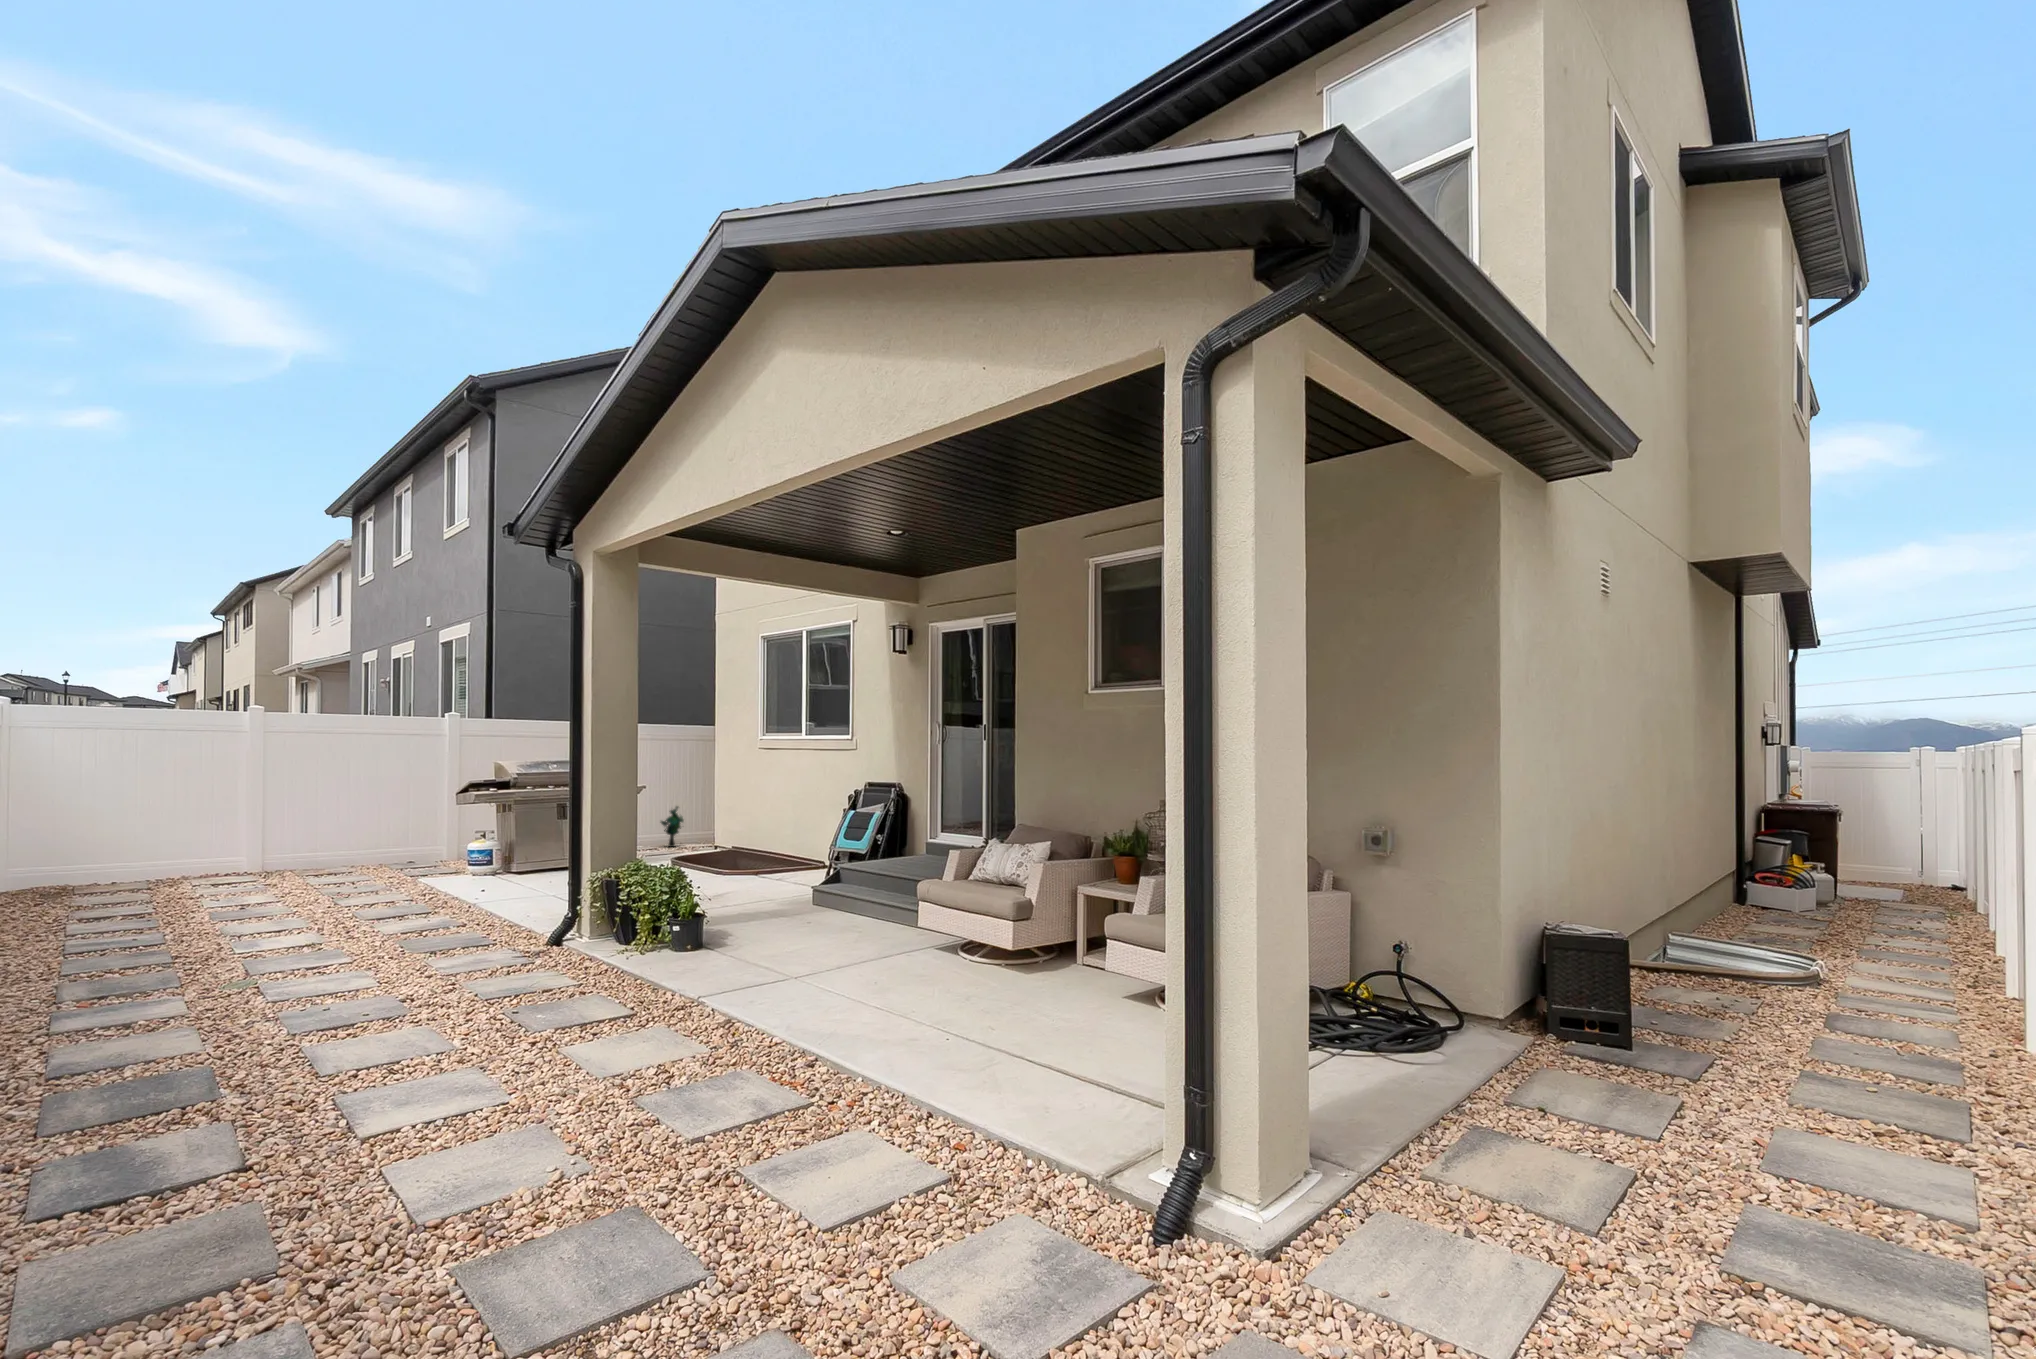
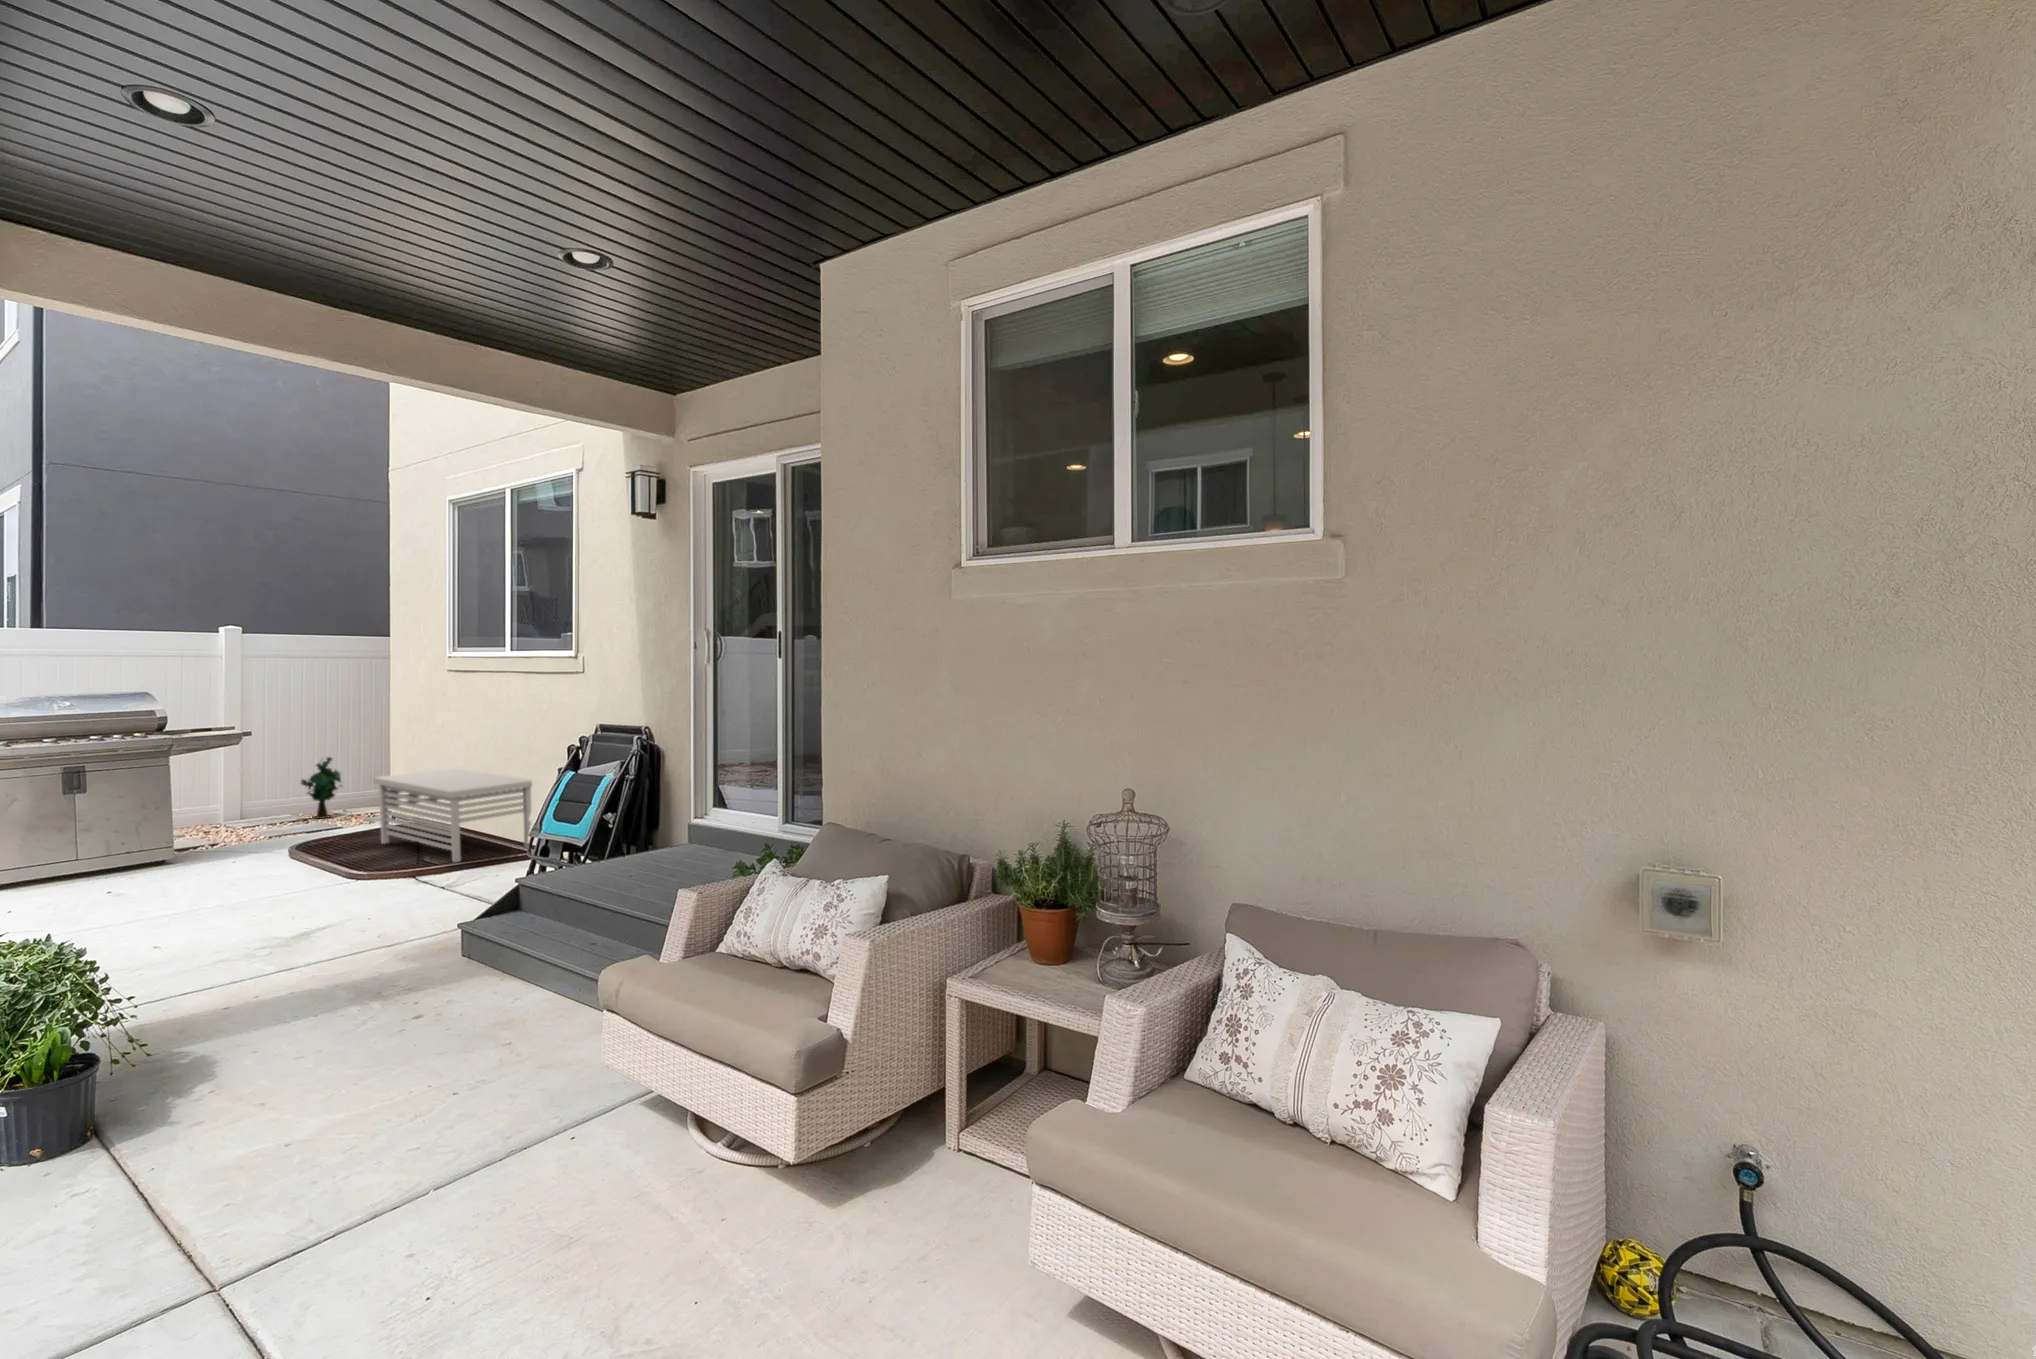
storage bench: none [719,813,821,869] -> present [373,768,532,862]

